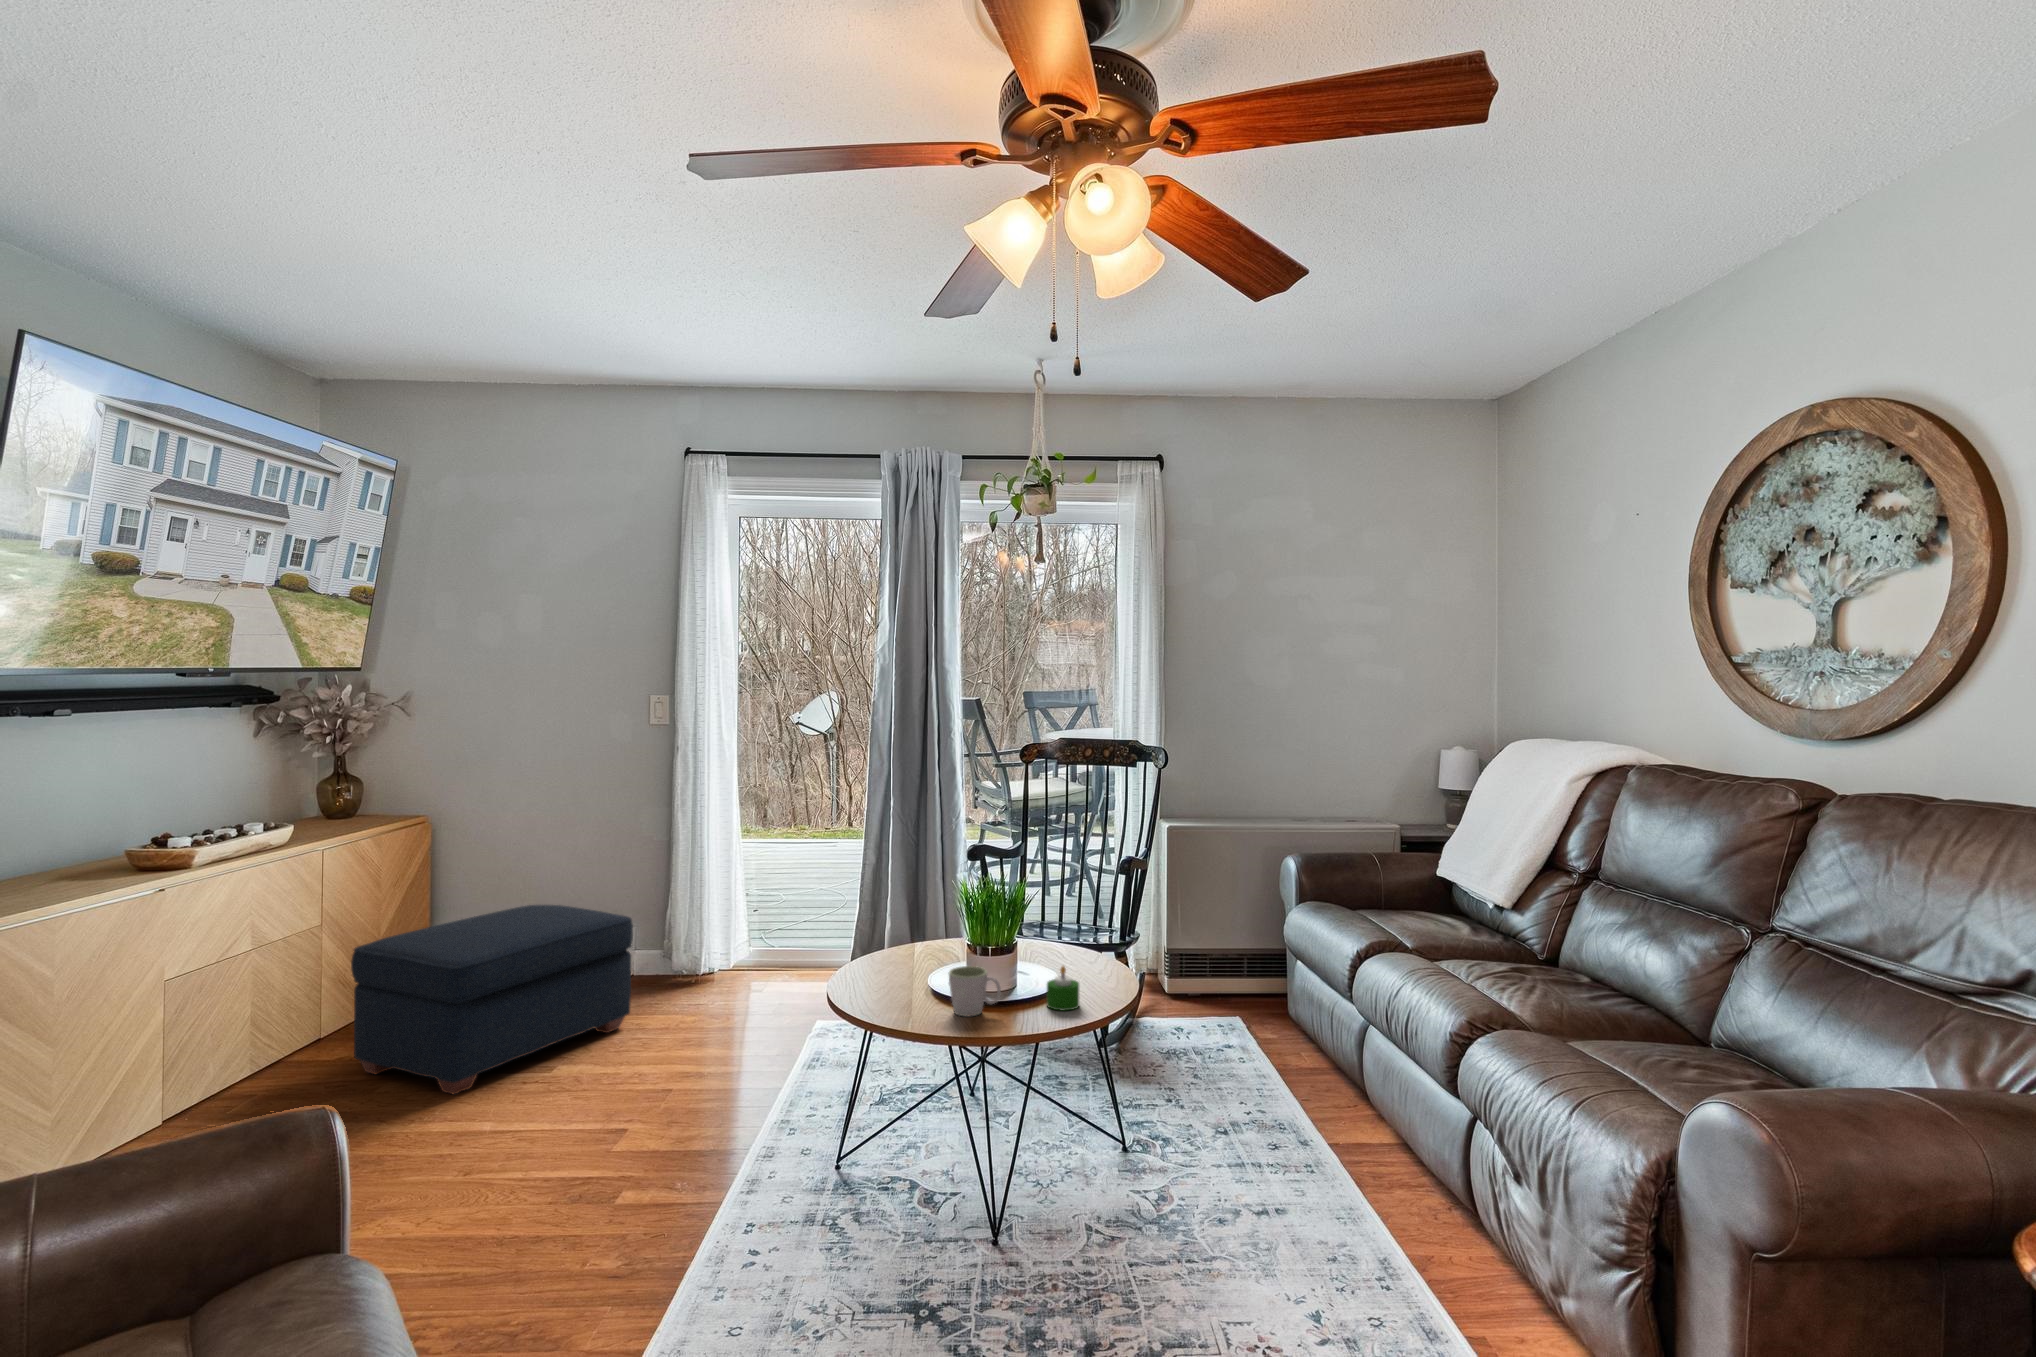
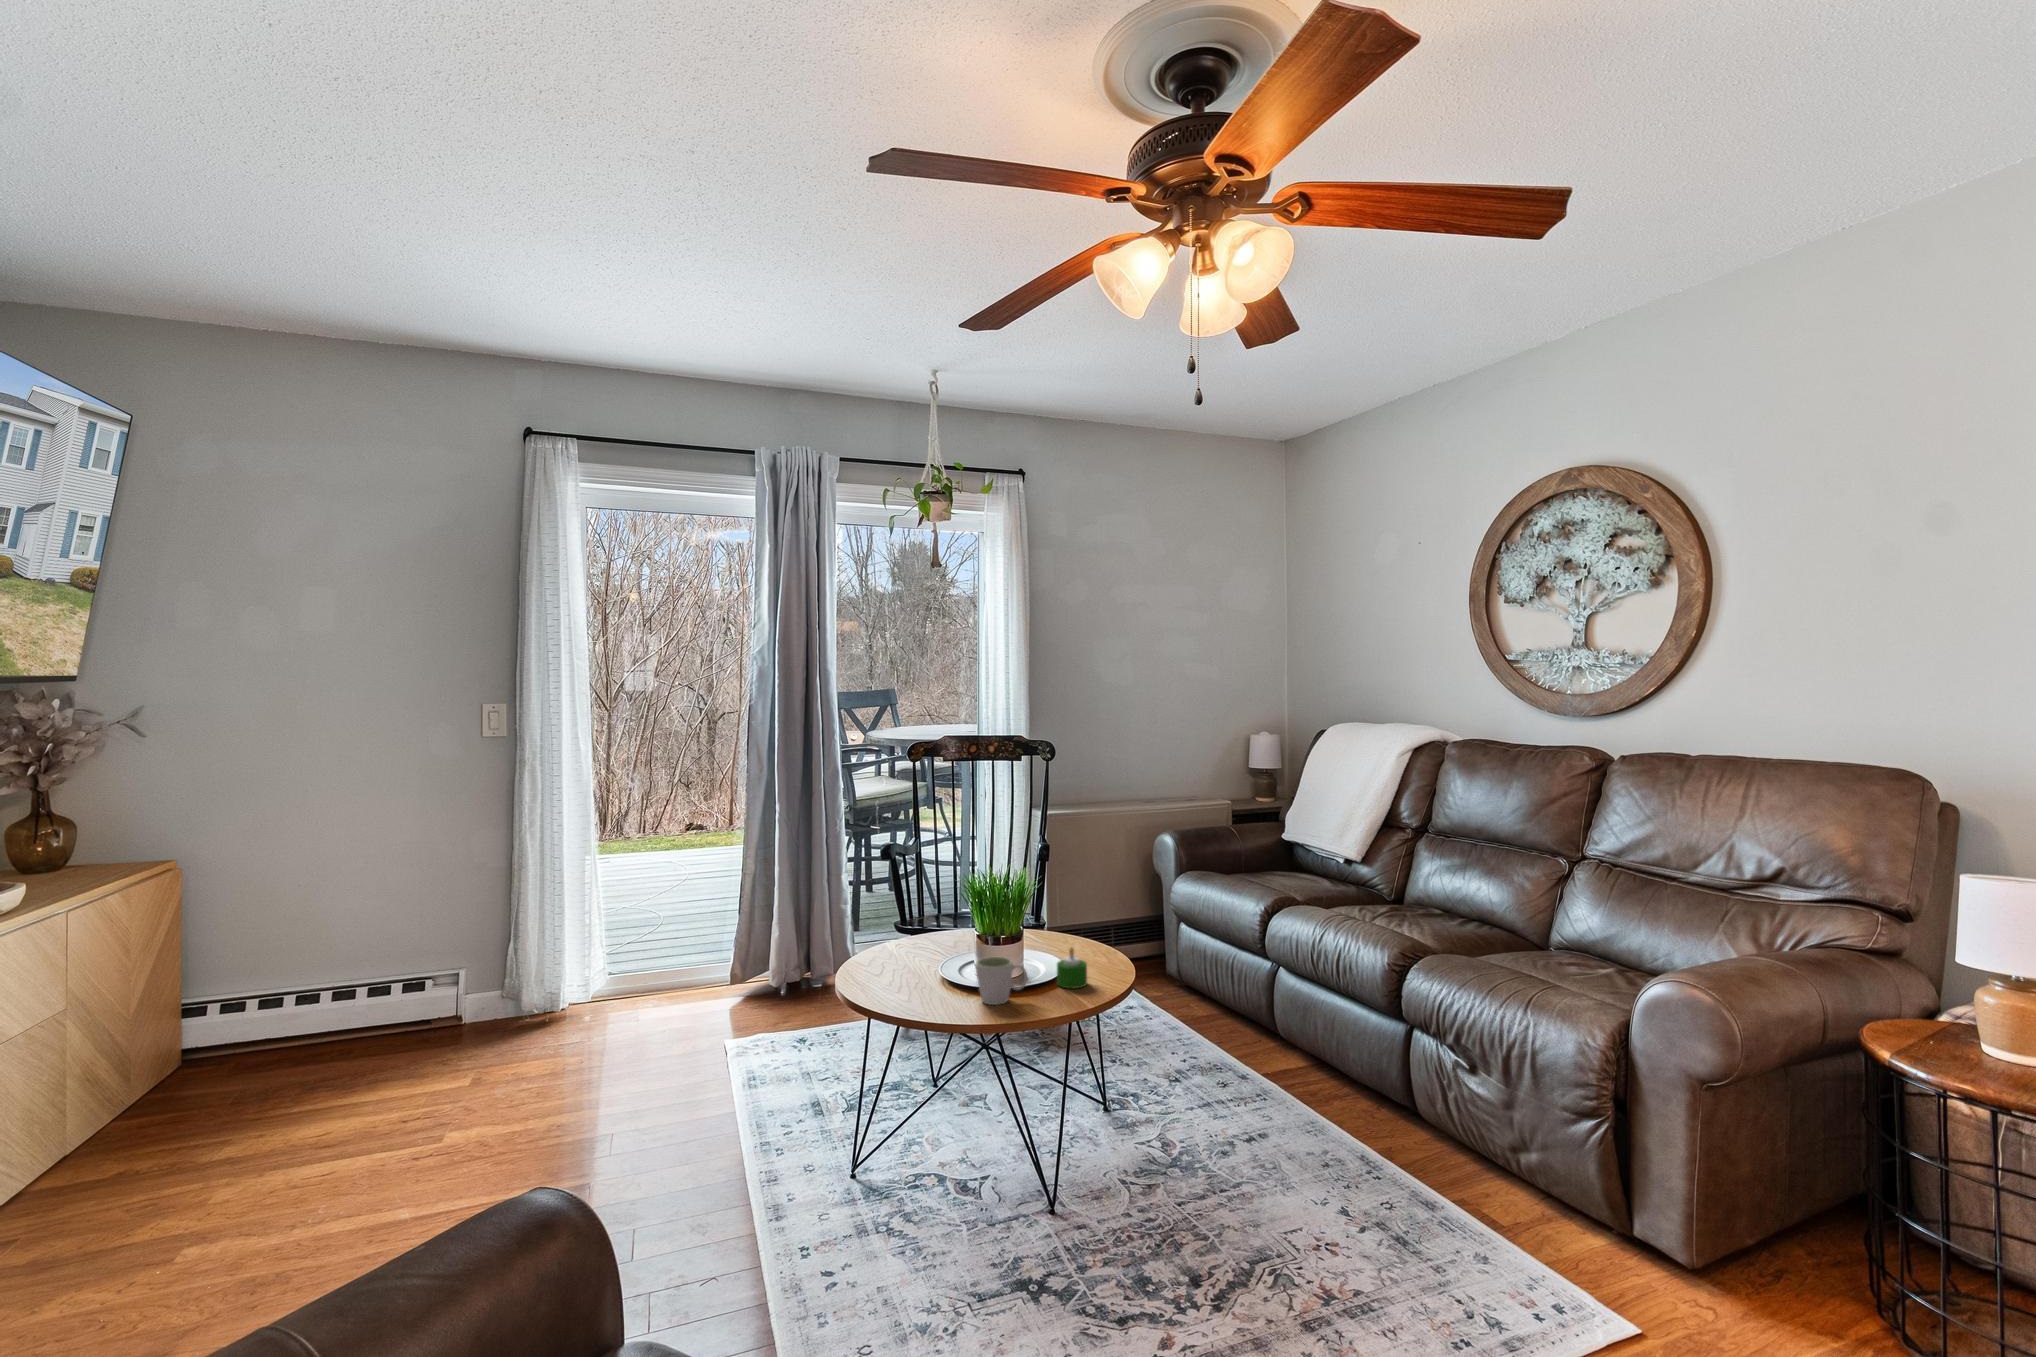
ottoman: present [351,905,633,1095] -> none [174,949,516,1177]

